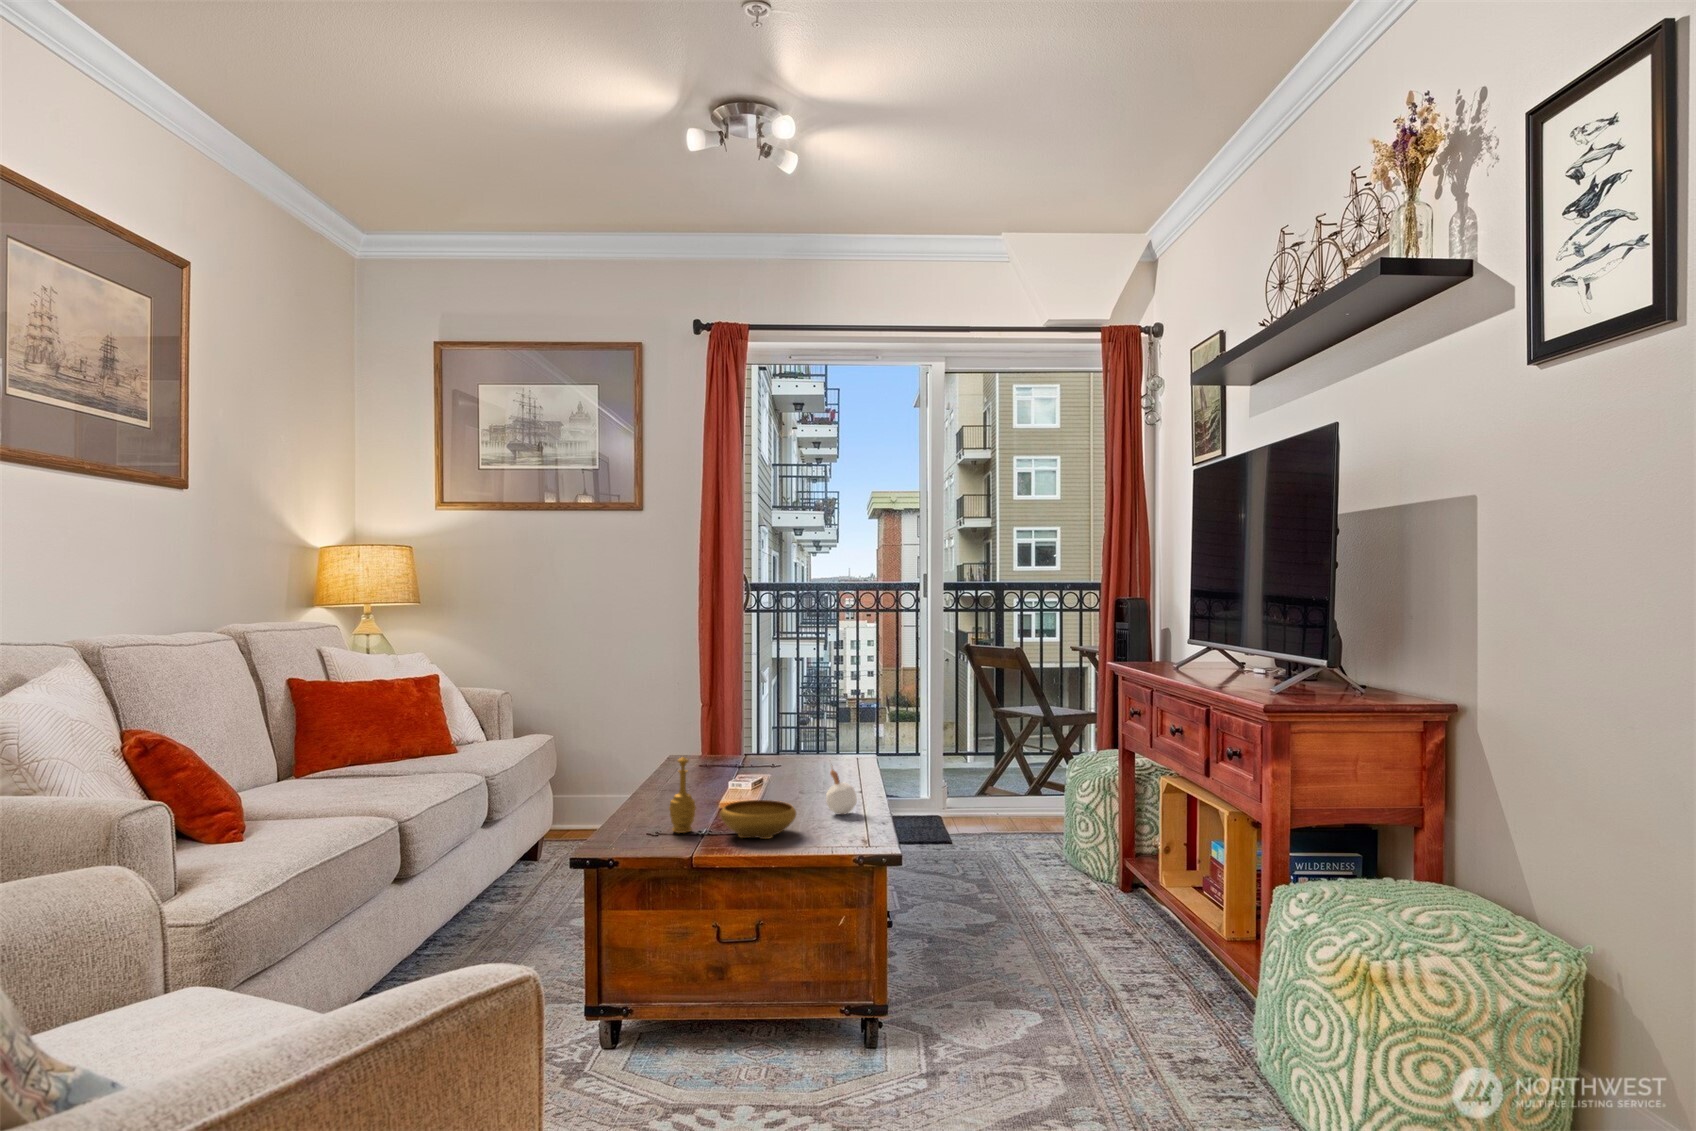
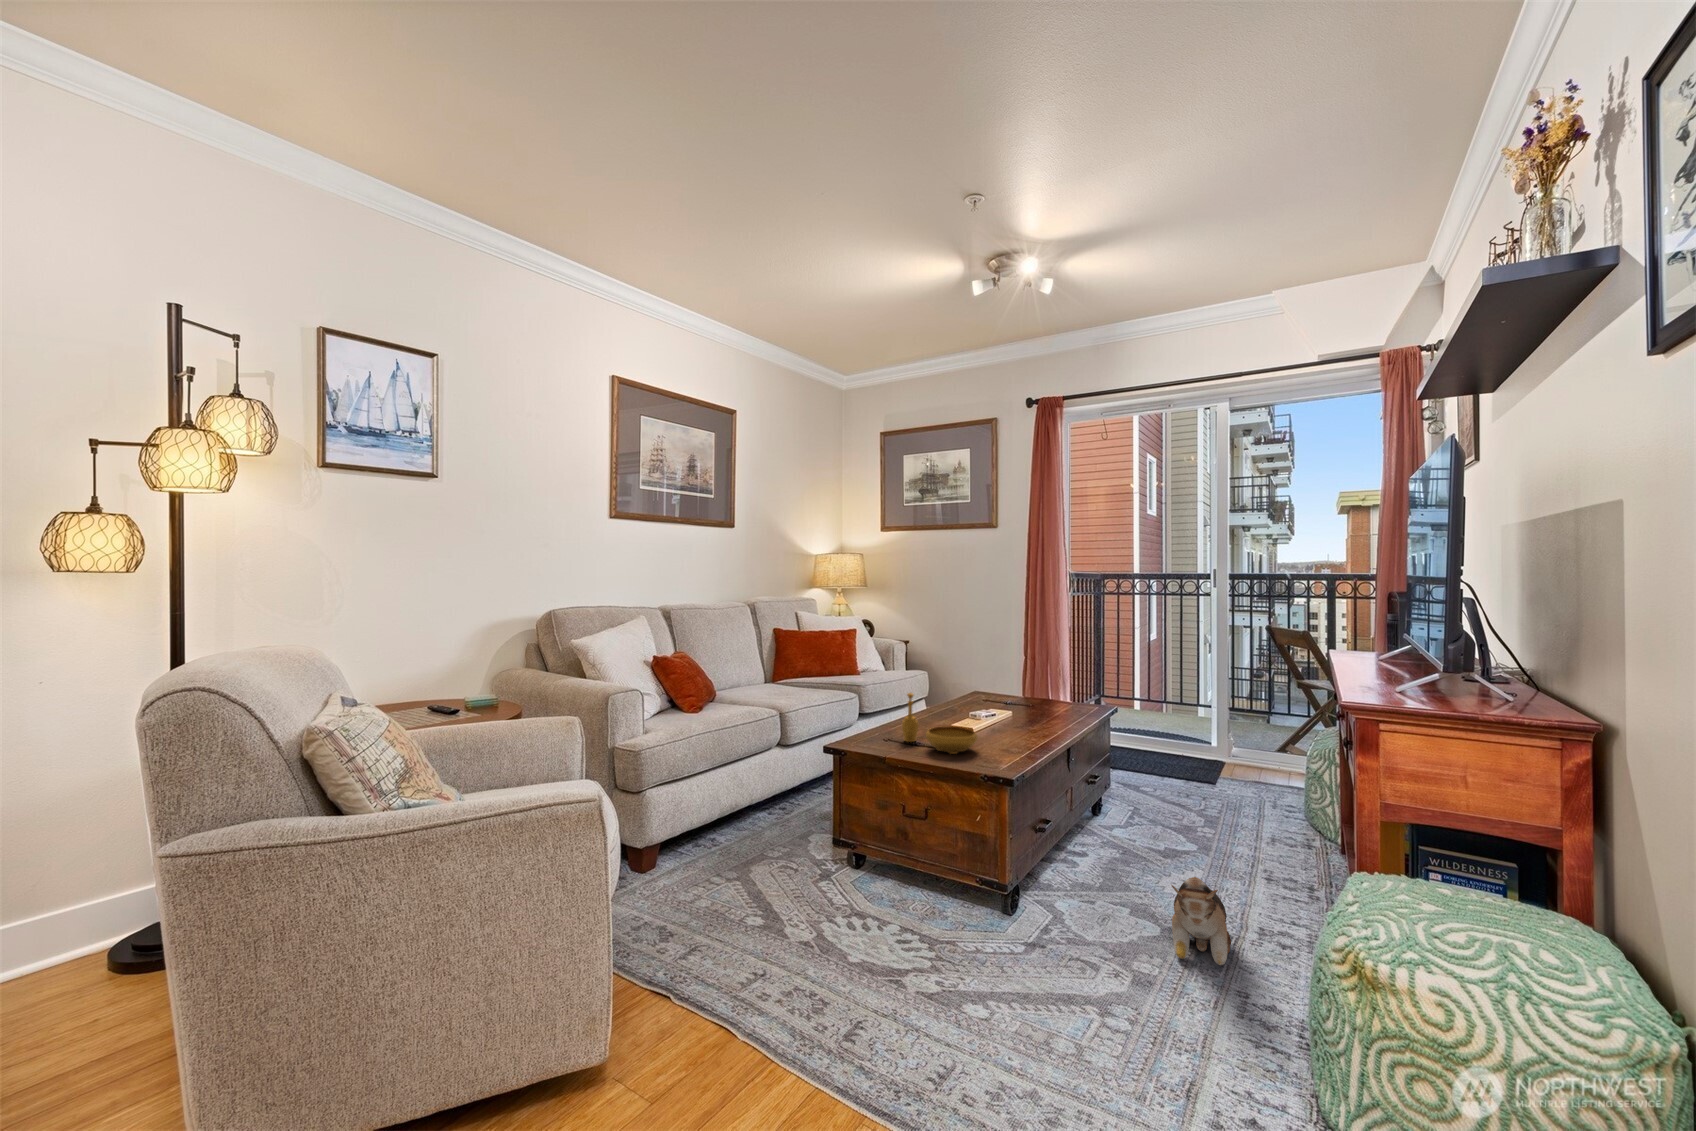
candle: present [826,764,857,814] -> none [1014,705,1038,746]
plush toy: none [1054,935,1133,1039] -> present [1171,877,1231,965]

